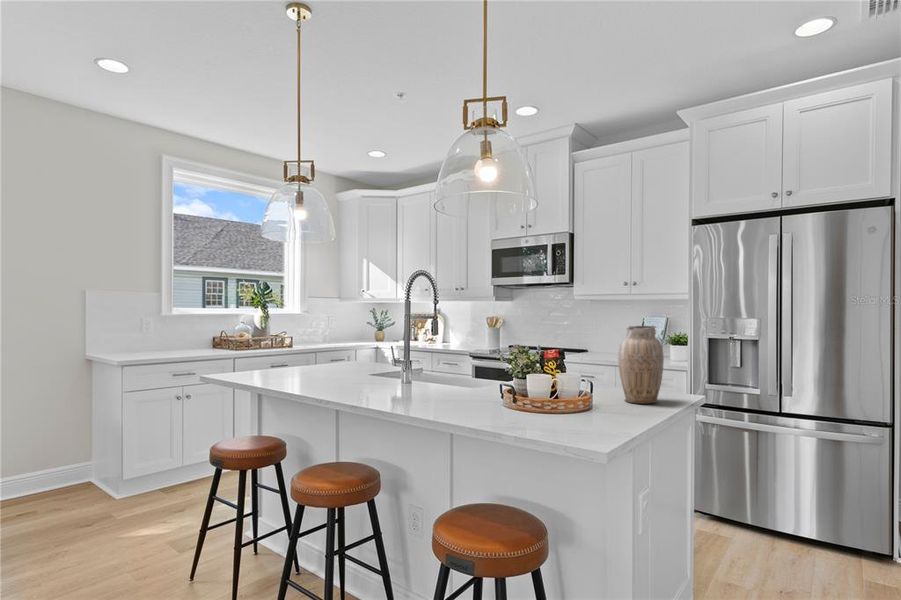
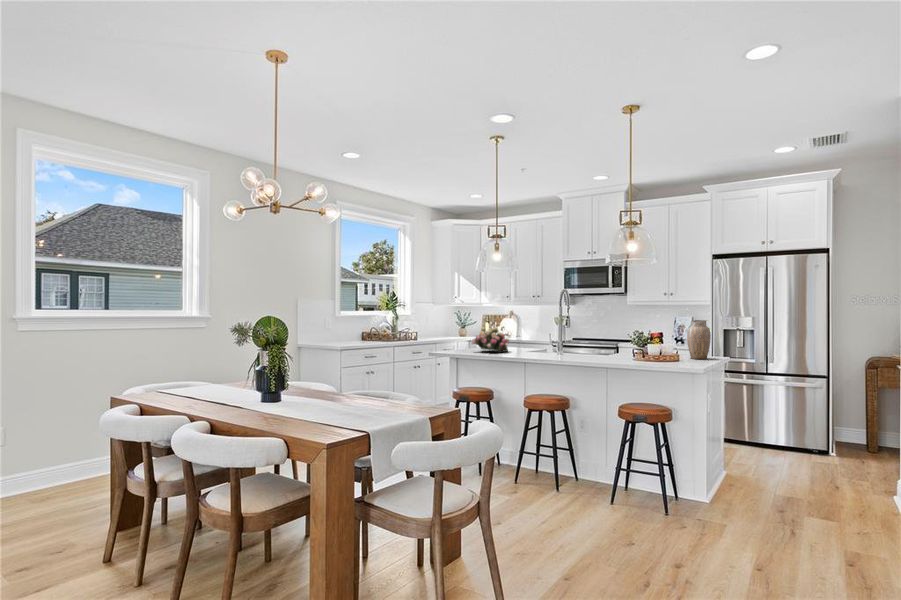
flower arrangement: none [265,335,334,376] -> present [472,327,509,352]

